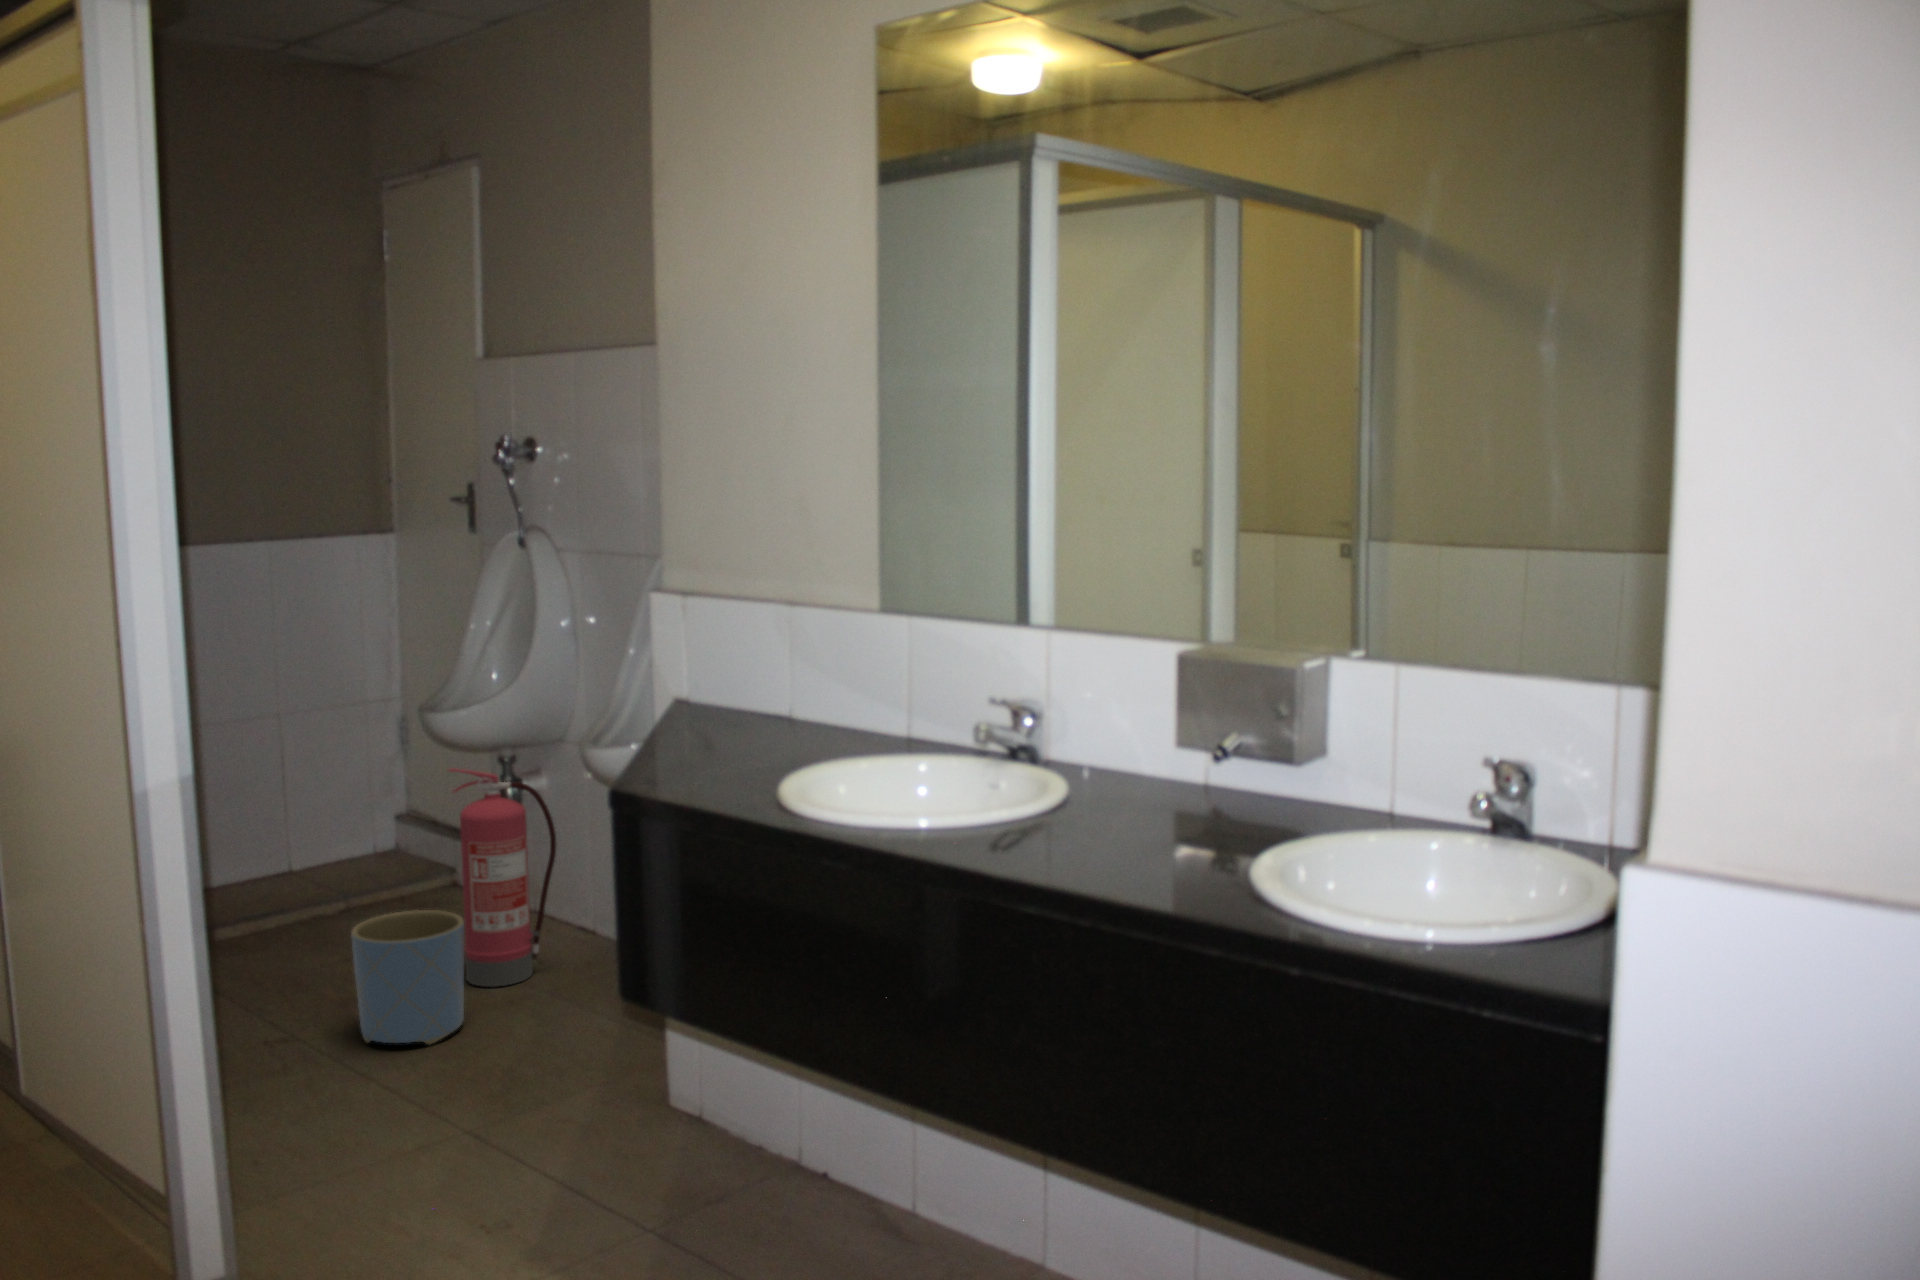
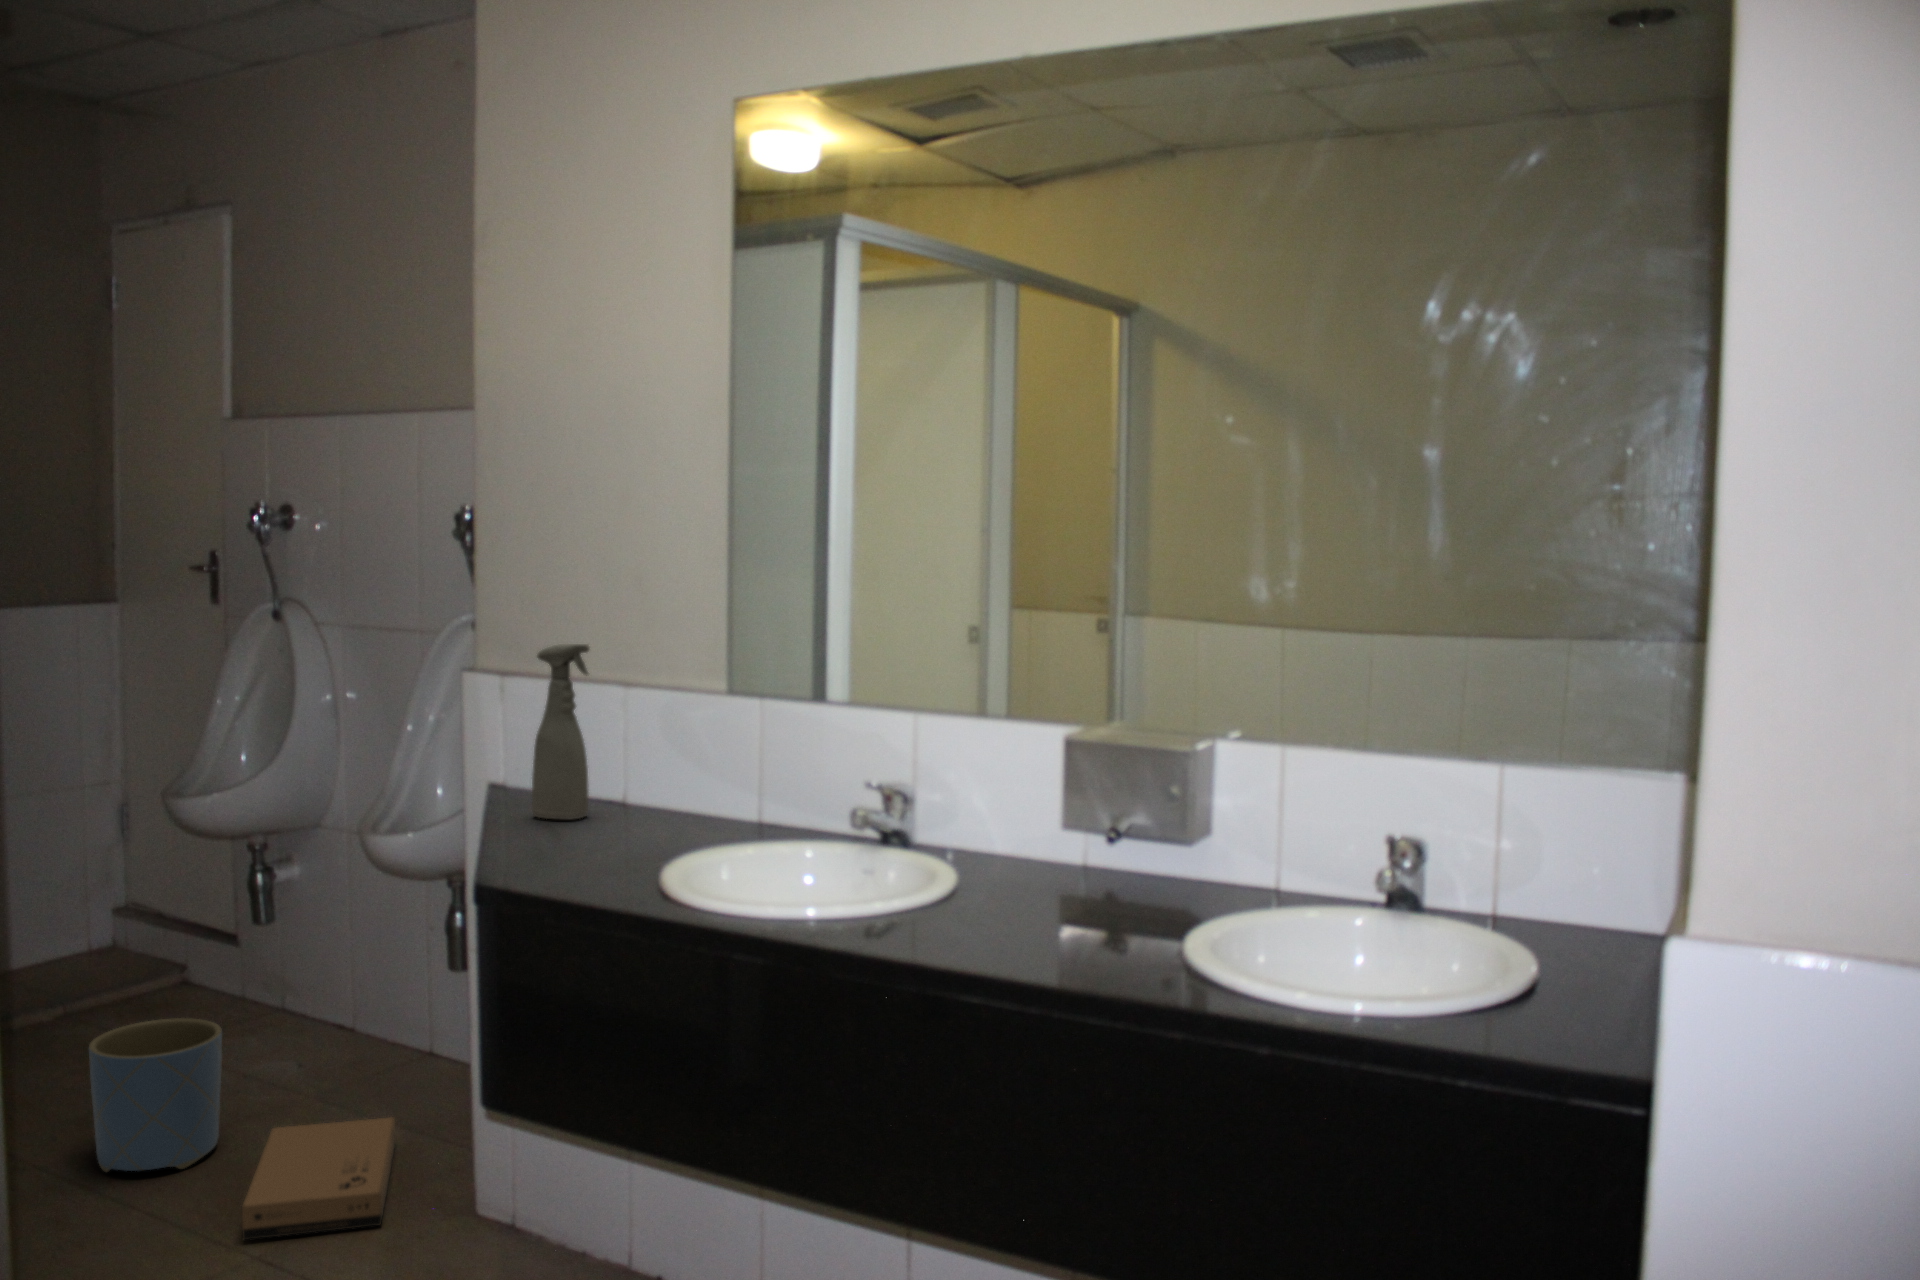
spray bottle: none [697,564,748,732] -> present [532,644,589,820]
fire extinguisher: present [448,769,556,987] -> none [195,861,318,1099]
cardboard box: none [466,1009,614,1109] -> present [242,1117,395,1240]

